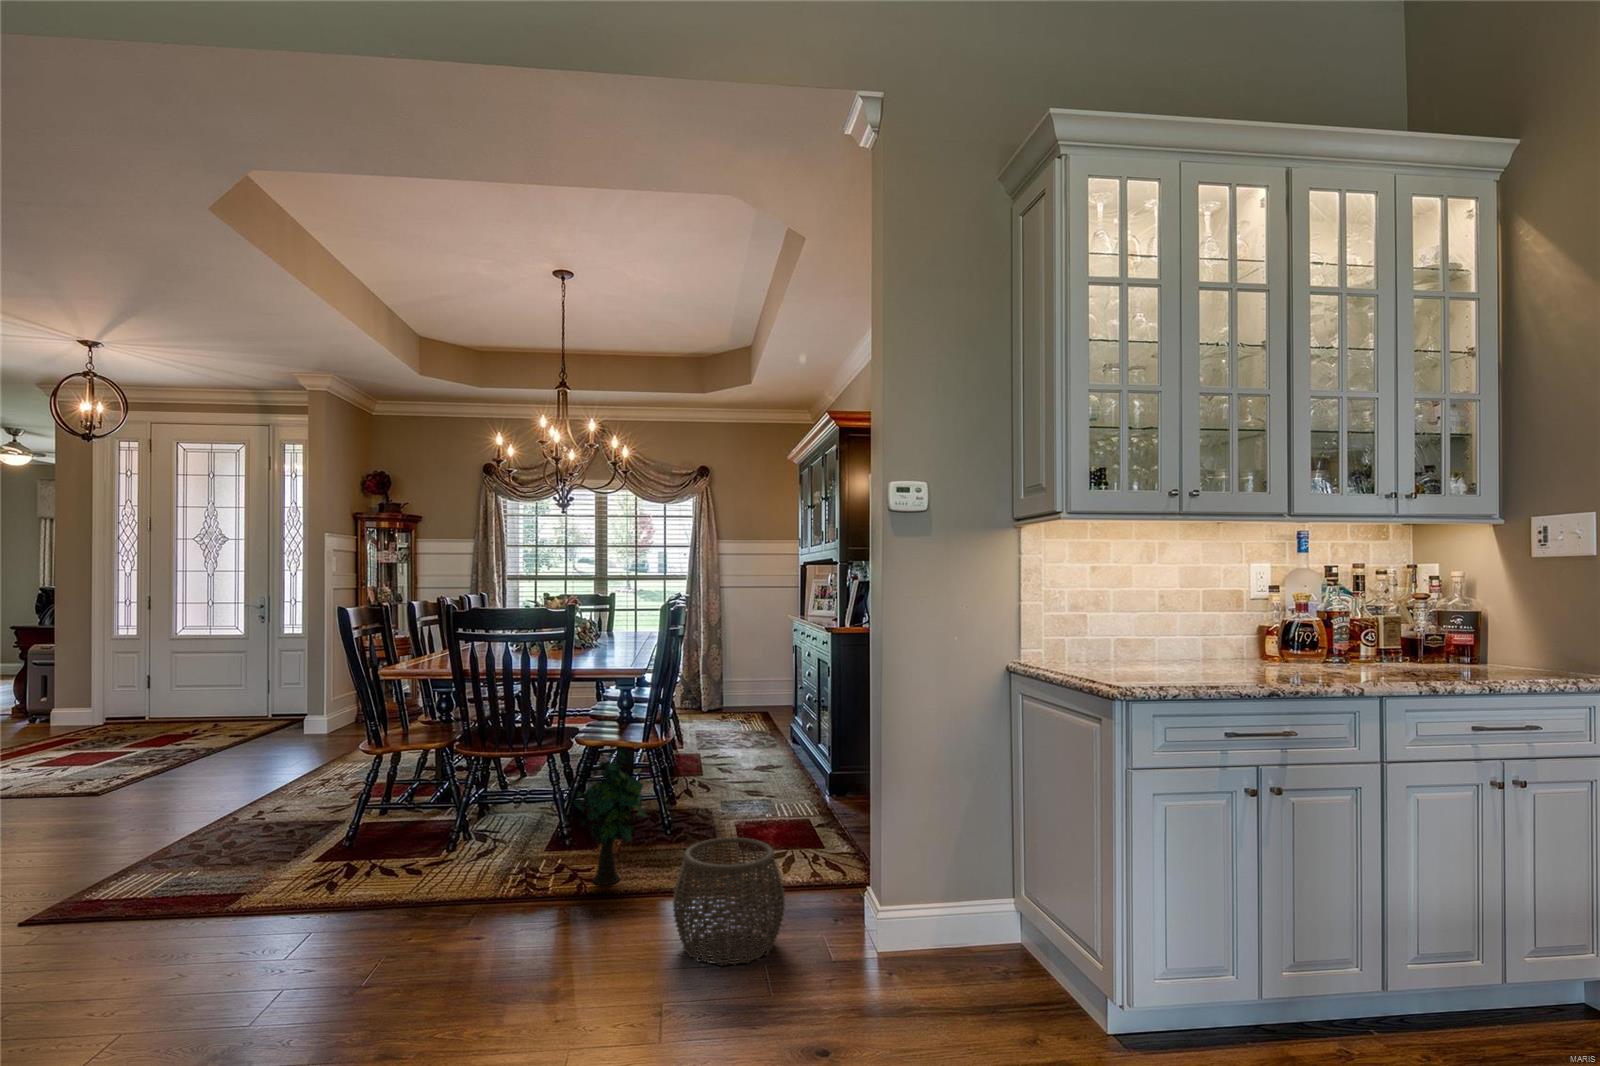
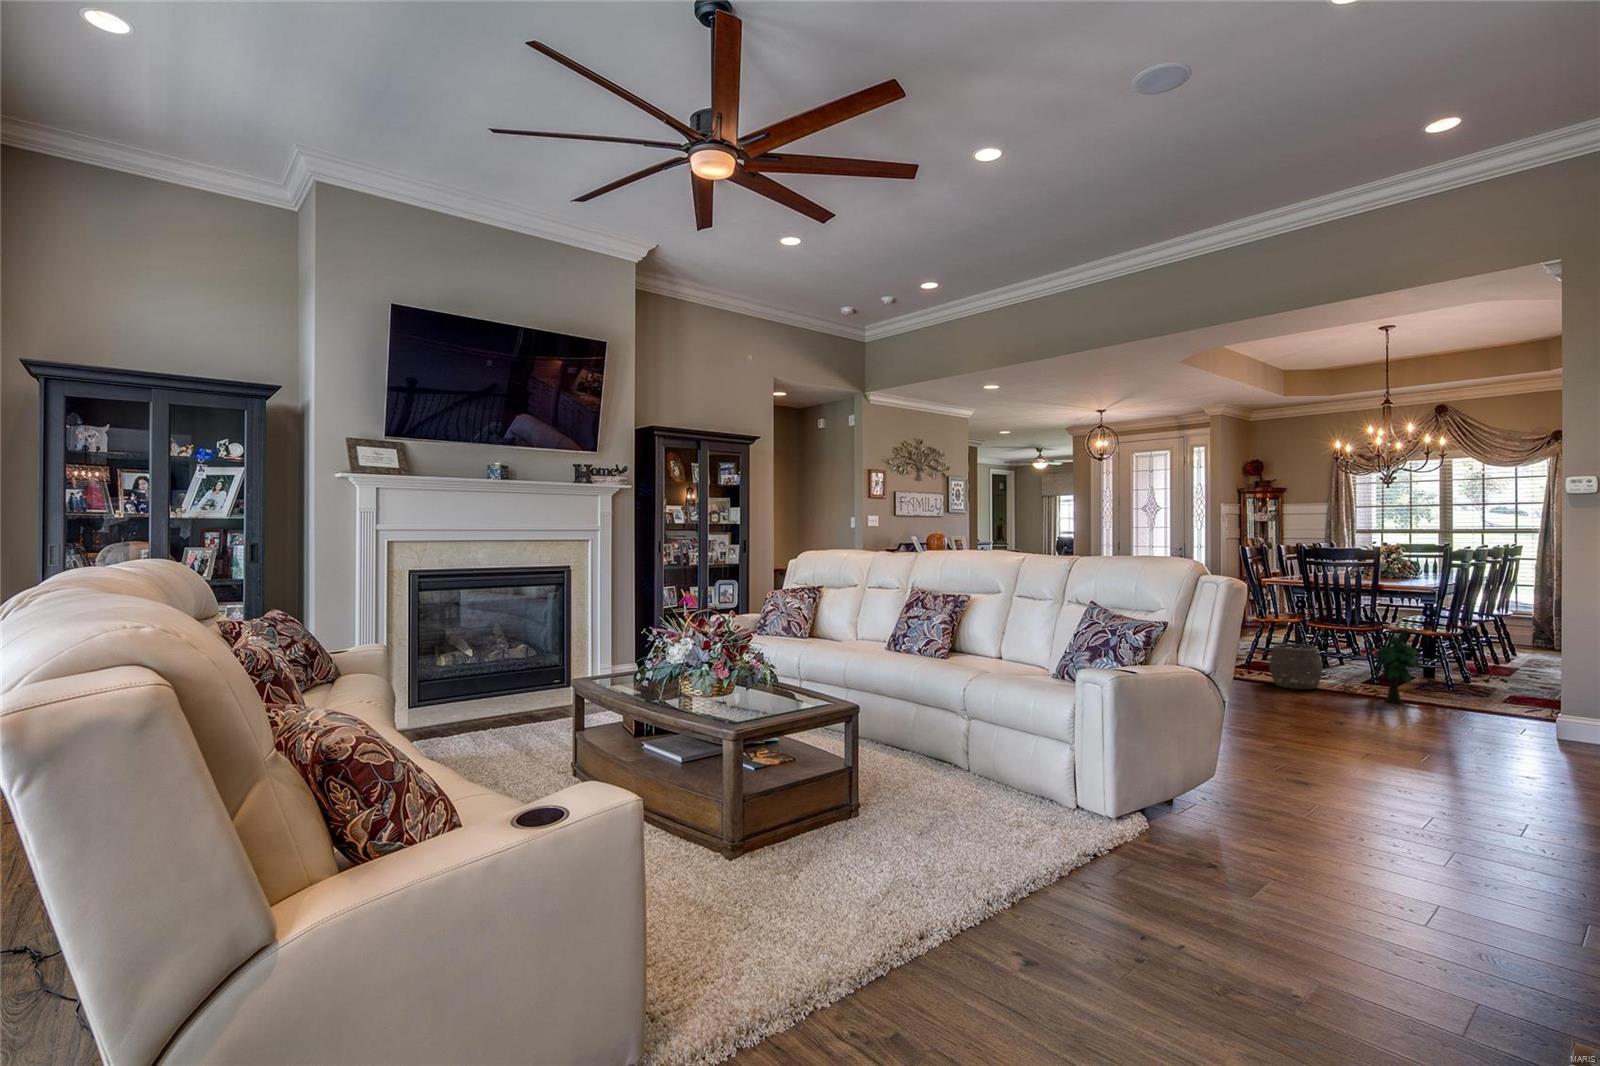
woven basket: present [673,838,785,966] -> present [1270,644,1323,689]

